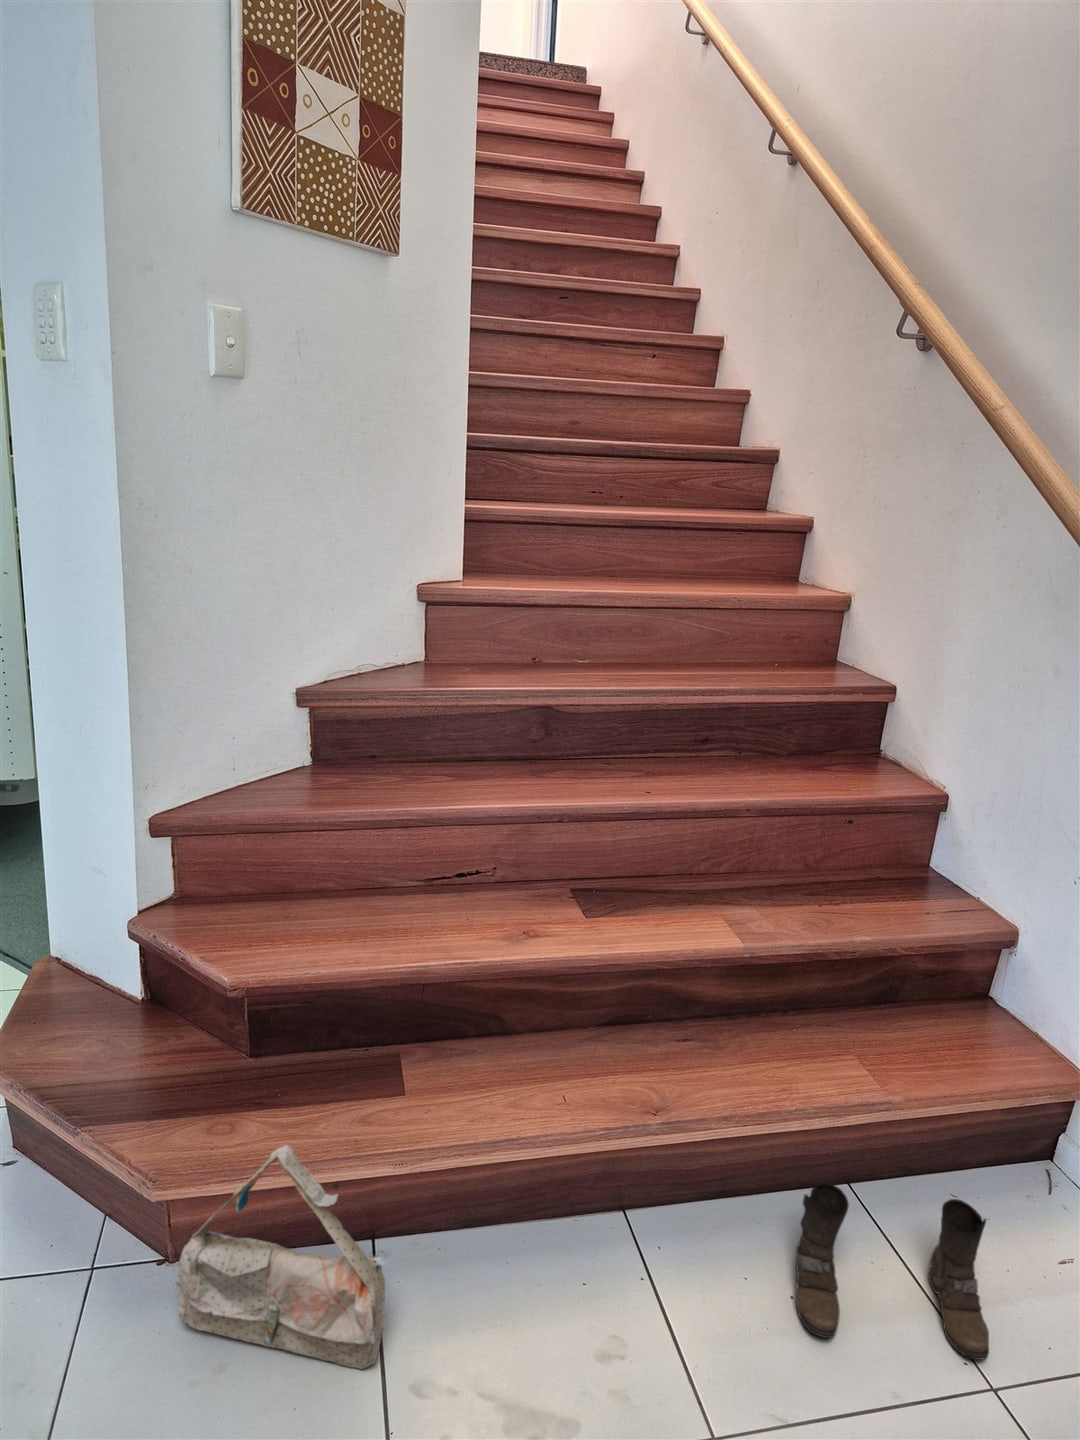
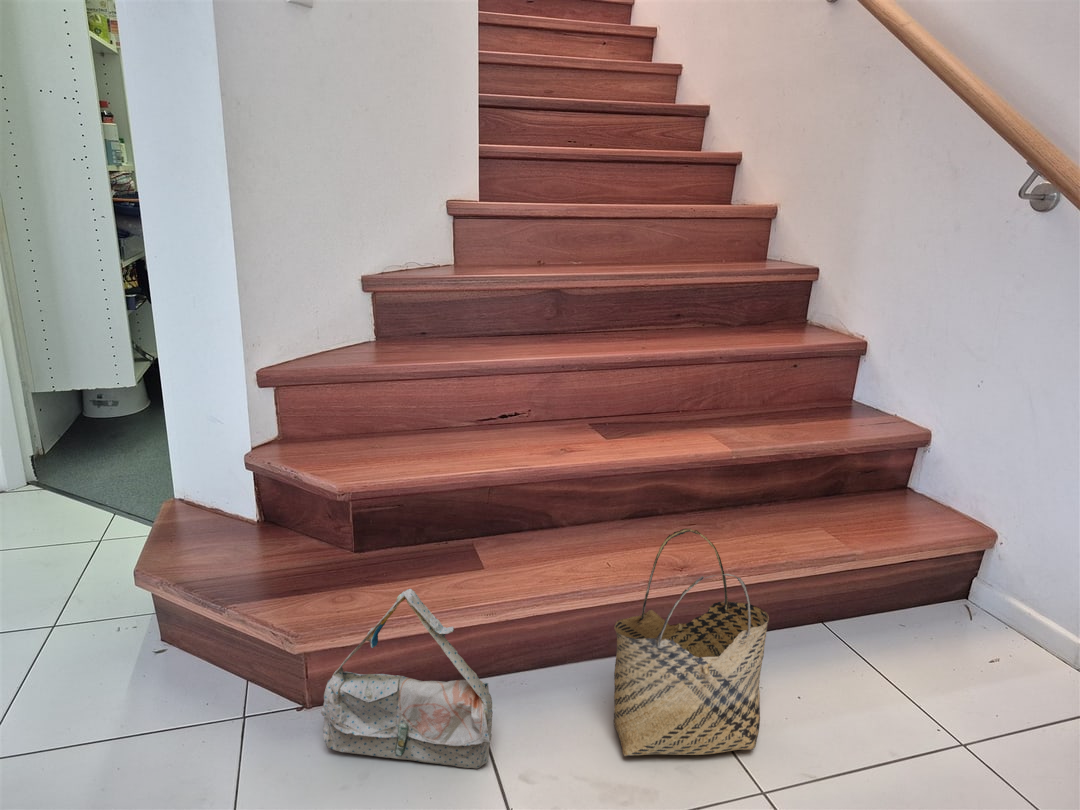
woven basket: none [543,1082,747,1378] -> present [614,529,769,756]
boots: present [796,1182,989,1360] -> none [794,609,950,725]

